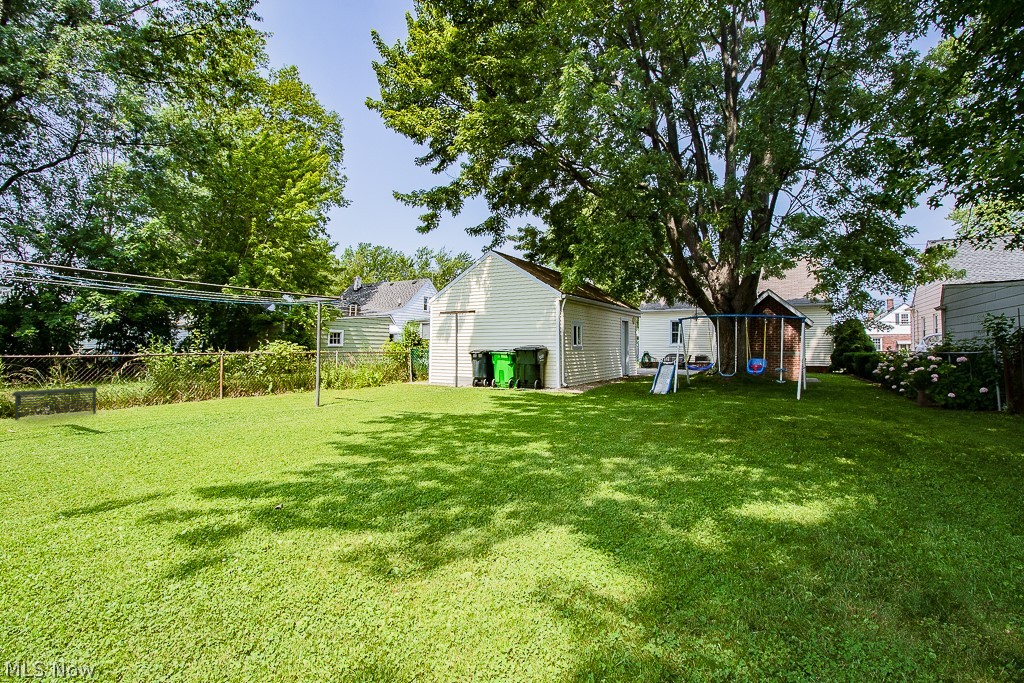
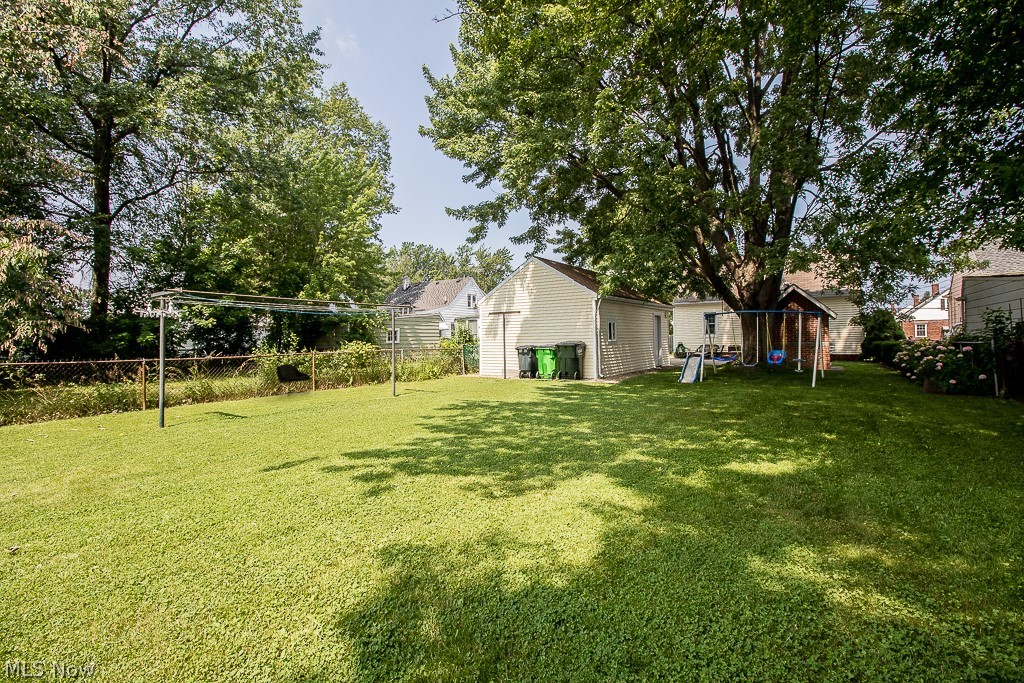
lounge chair: none [164,366,213,406] -> present [276,364,311,394]
storage bench: present [12,387,97,420] -> none [176,382,232,408]

